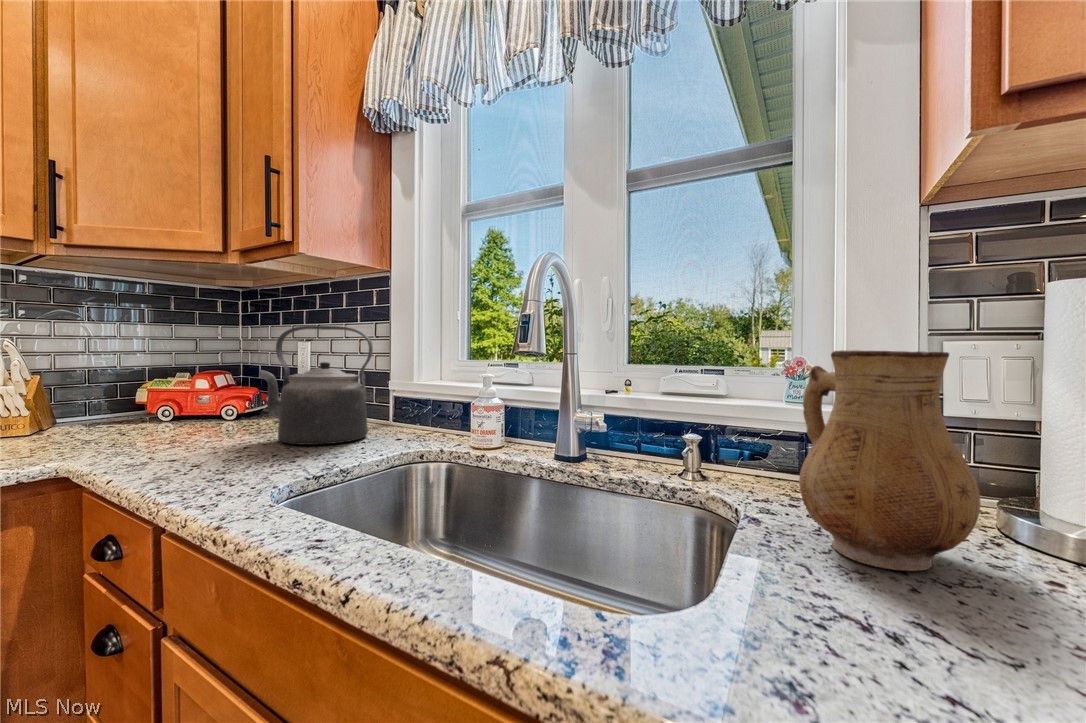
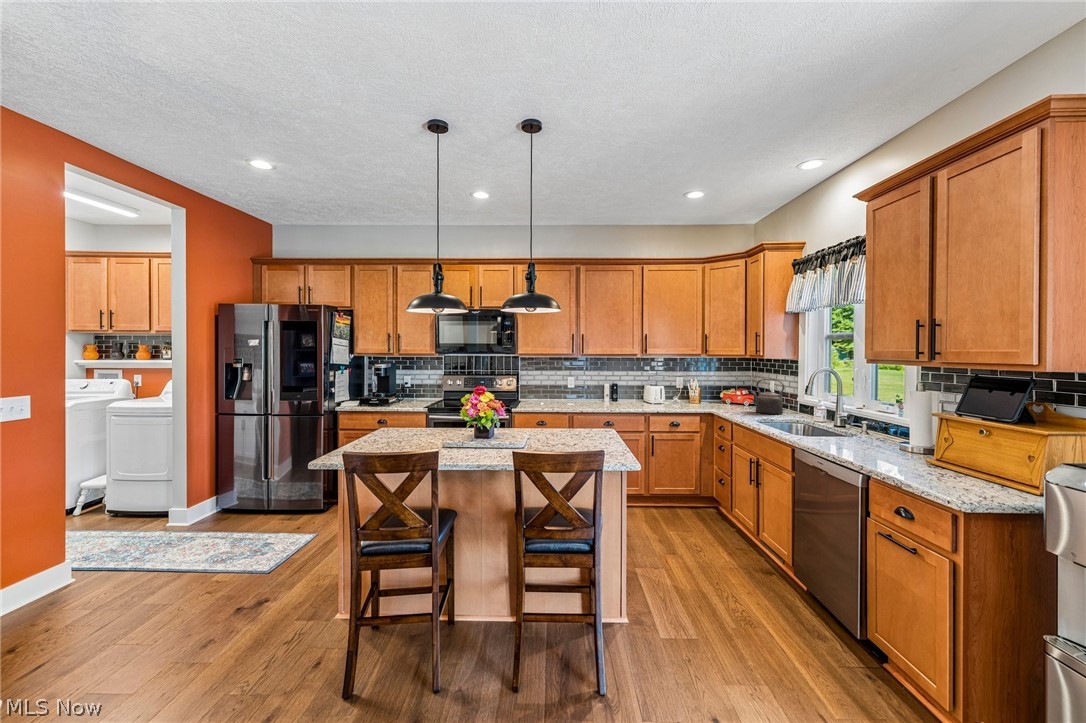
ceramic pitcher: present [799,350,980,571] -> none [833,399,868,441]

